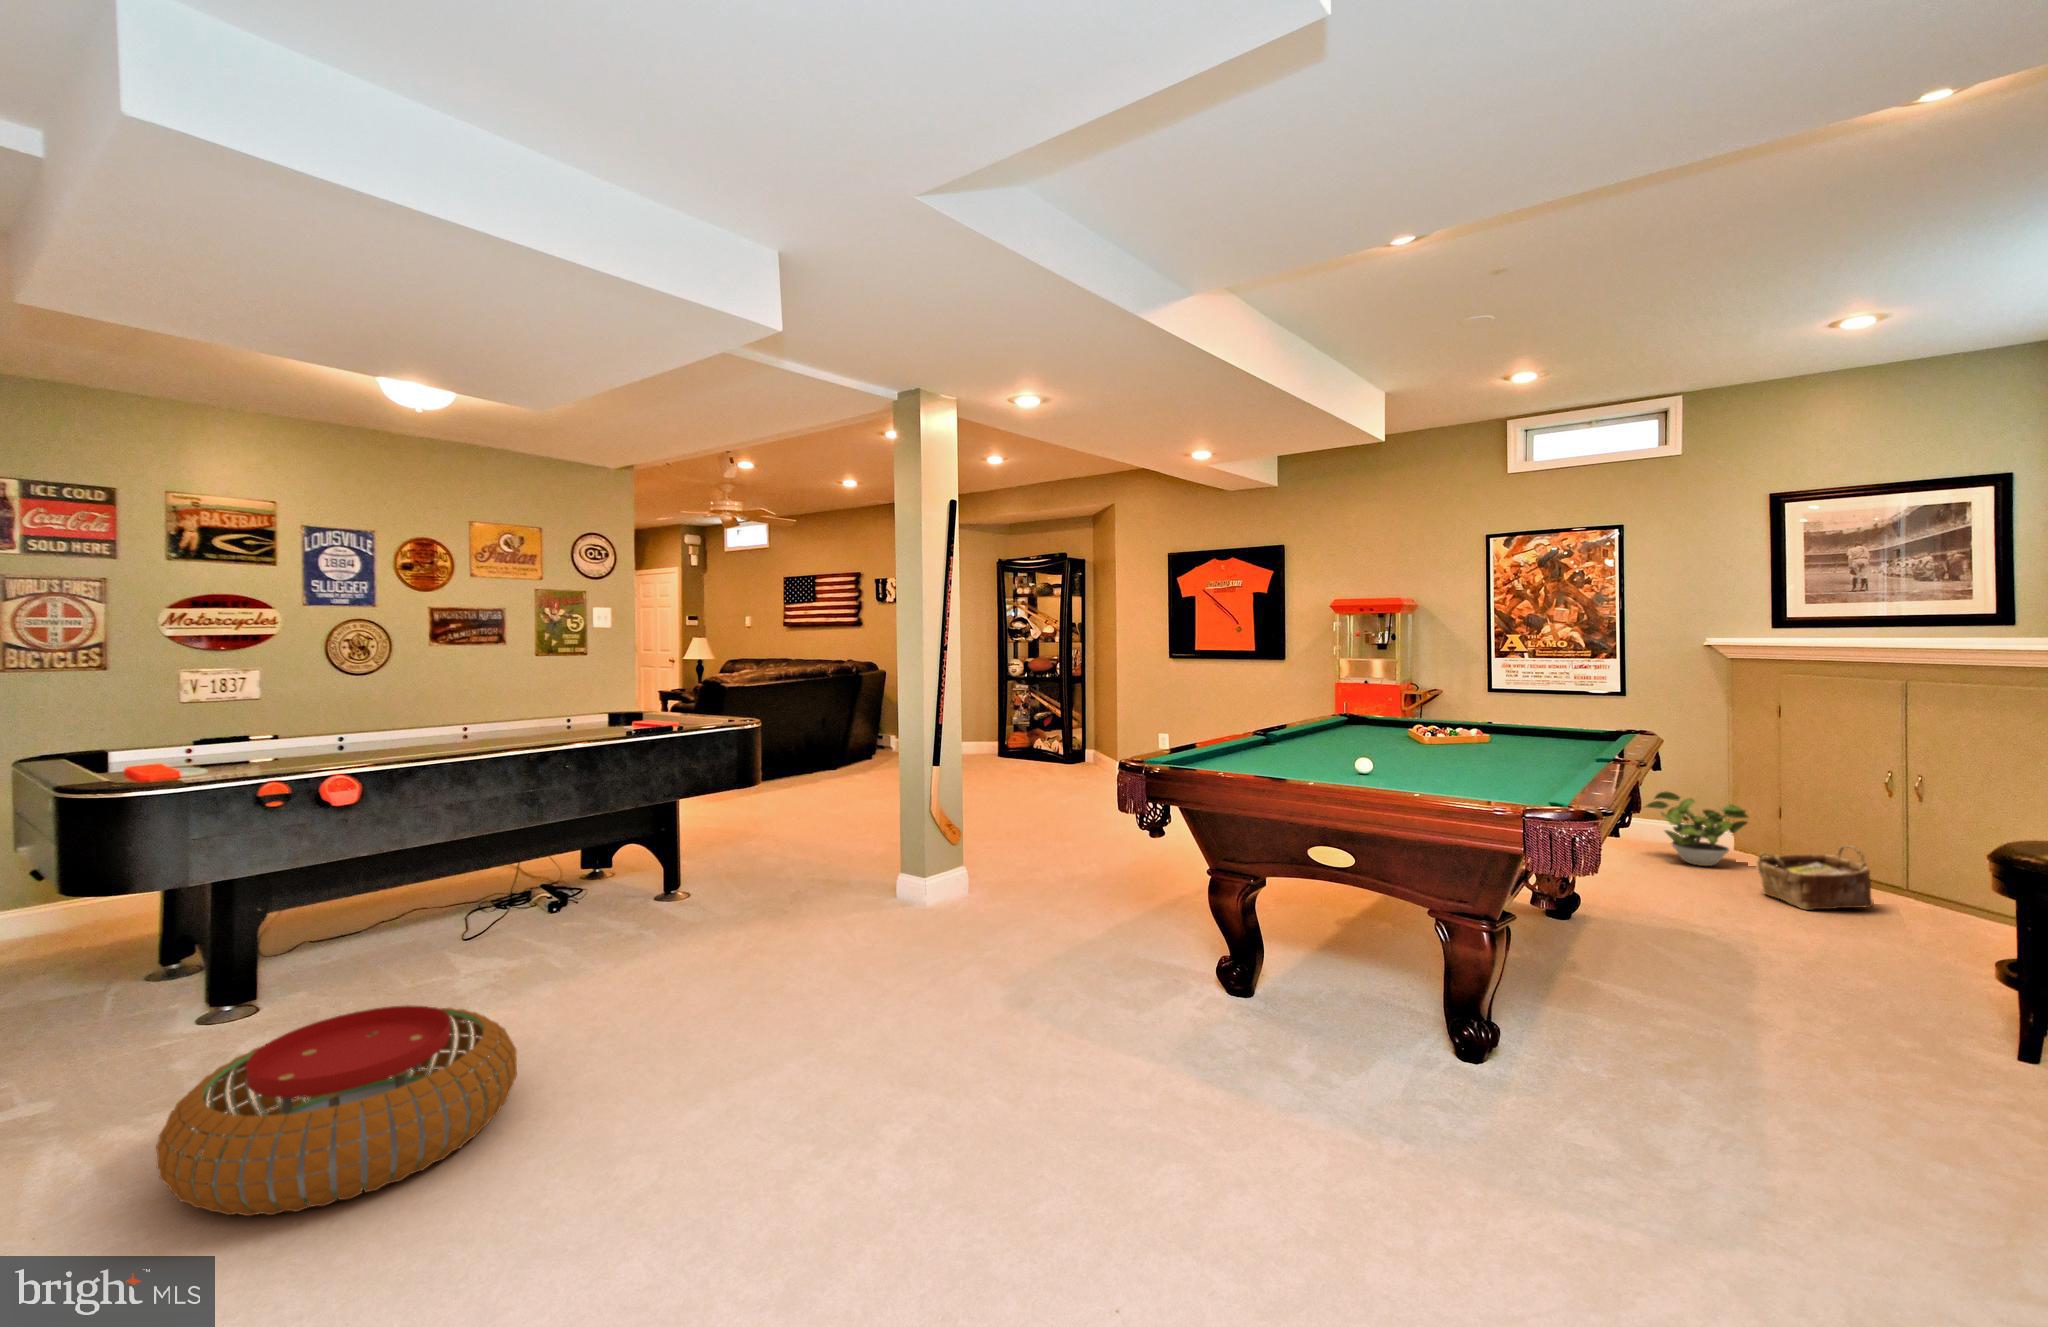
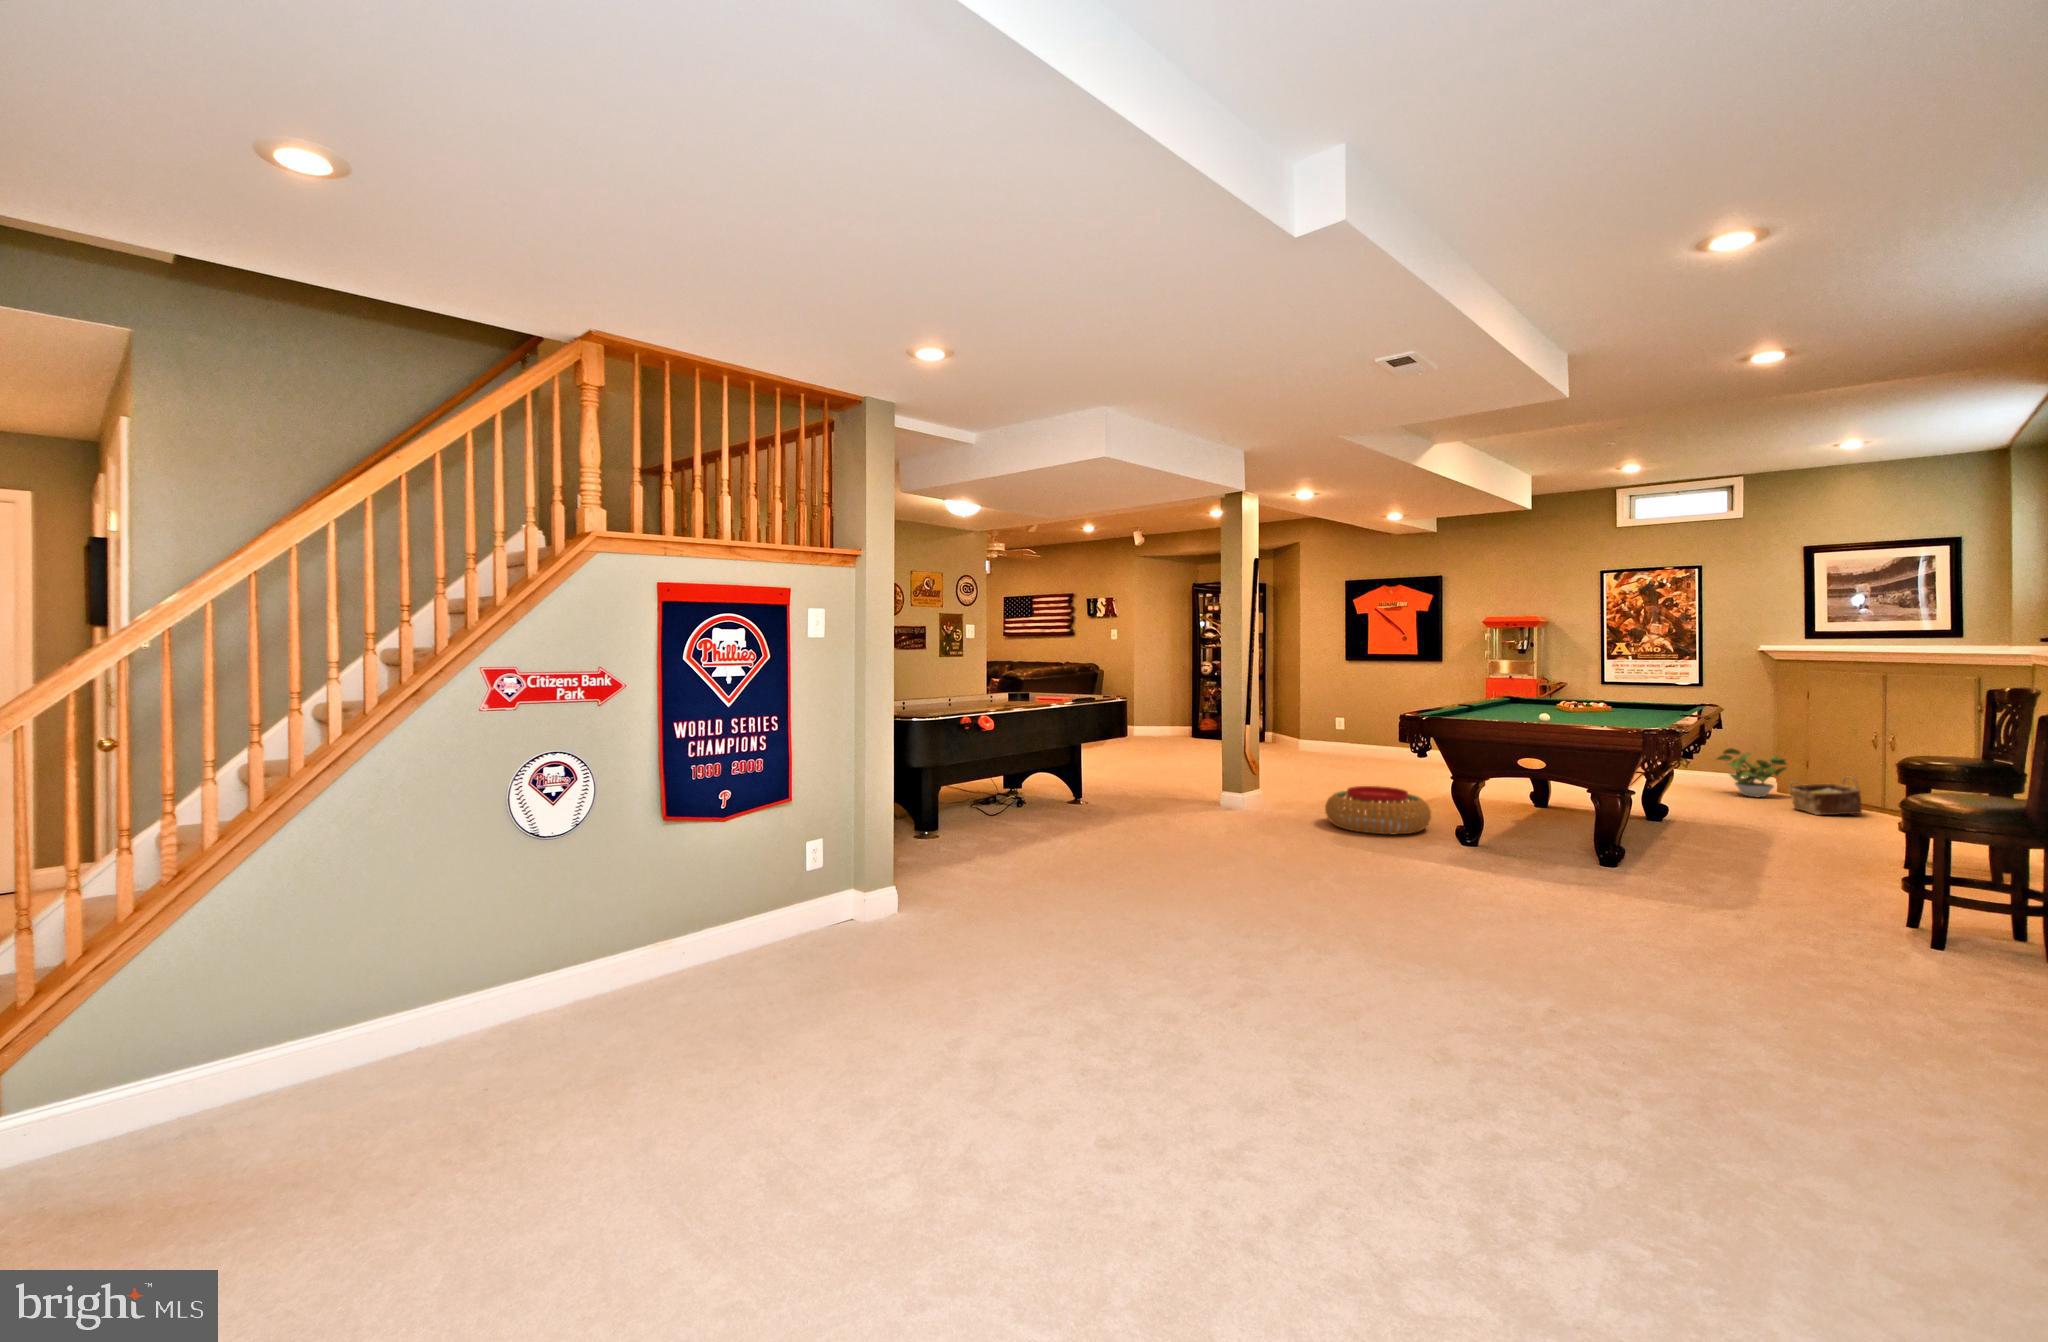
pouf: present [156,1005,517,1216] -> present [1325,786,1431,835]

